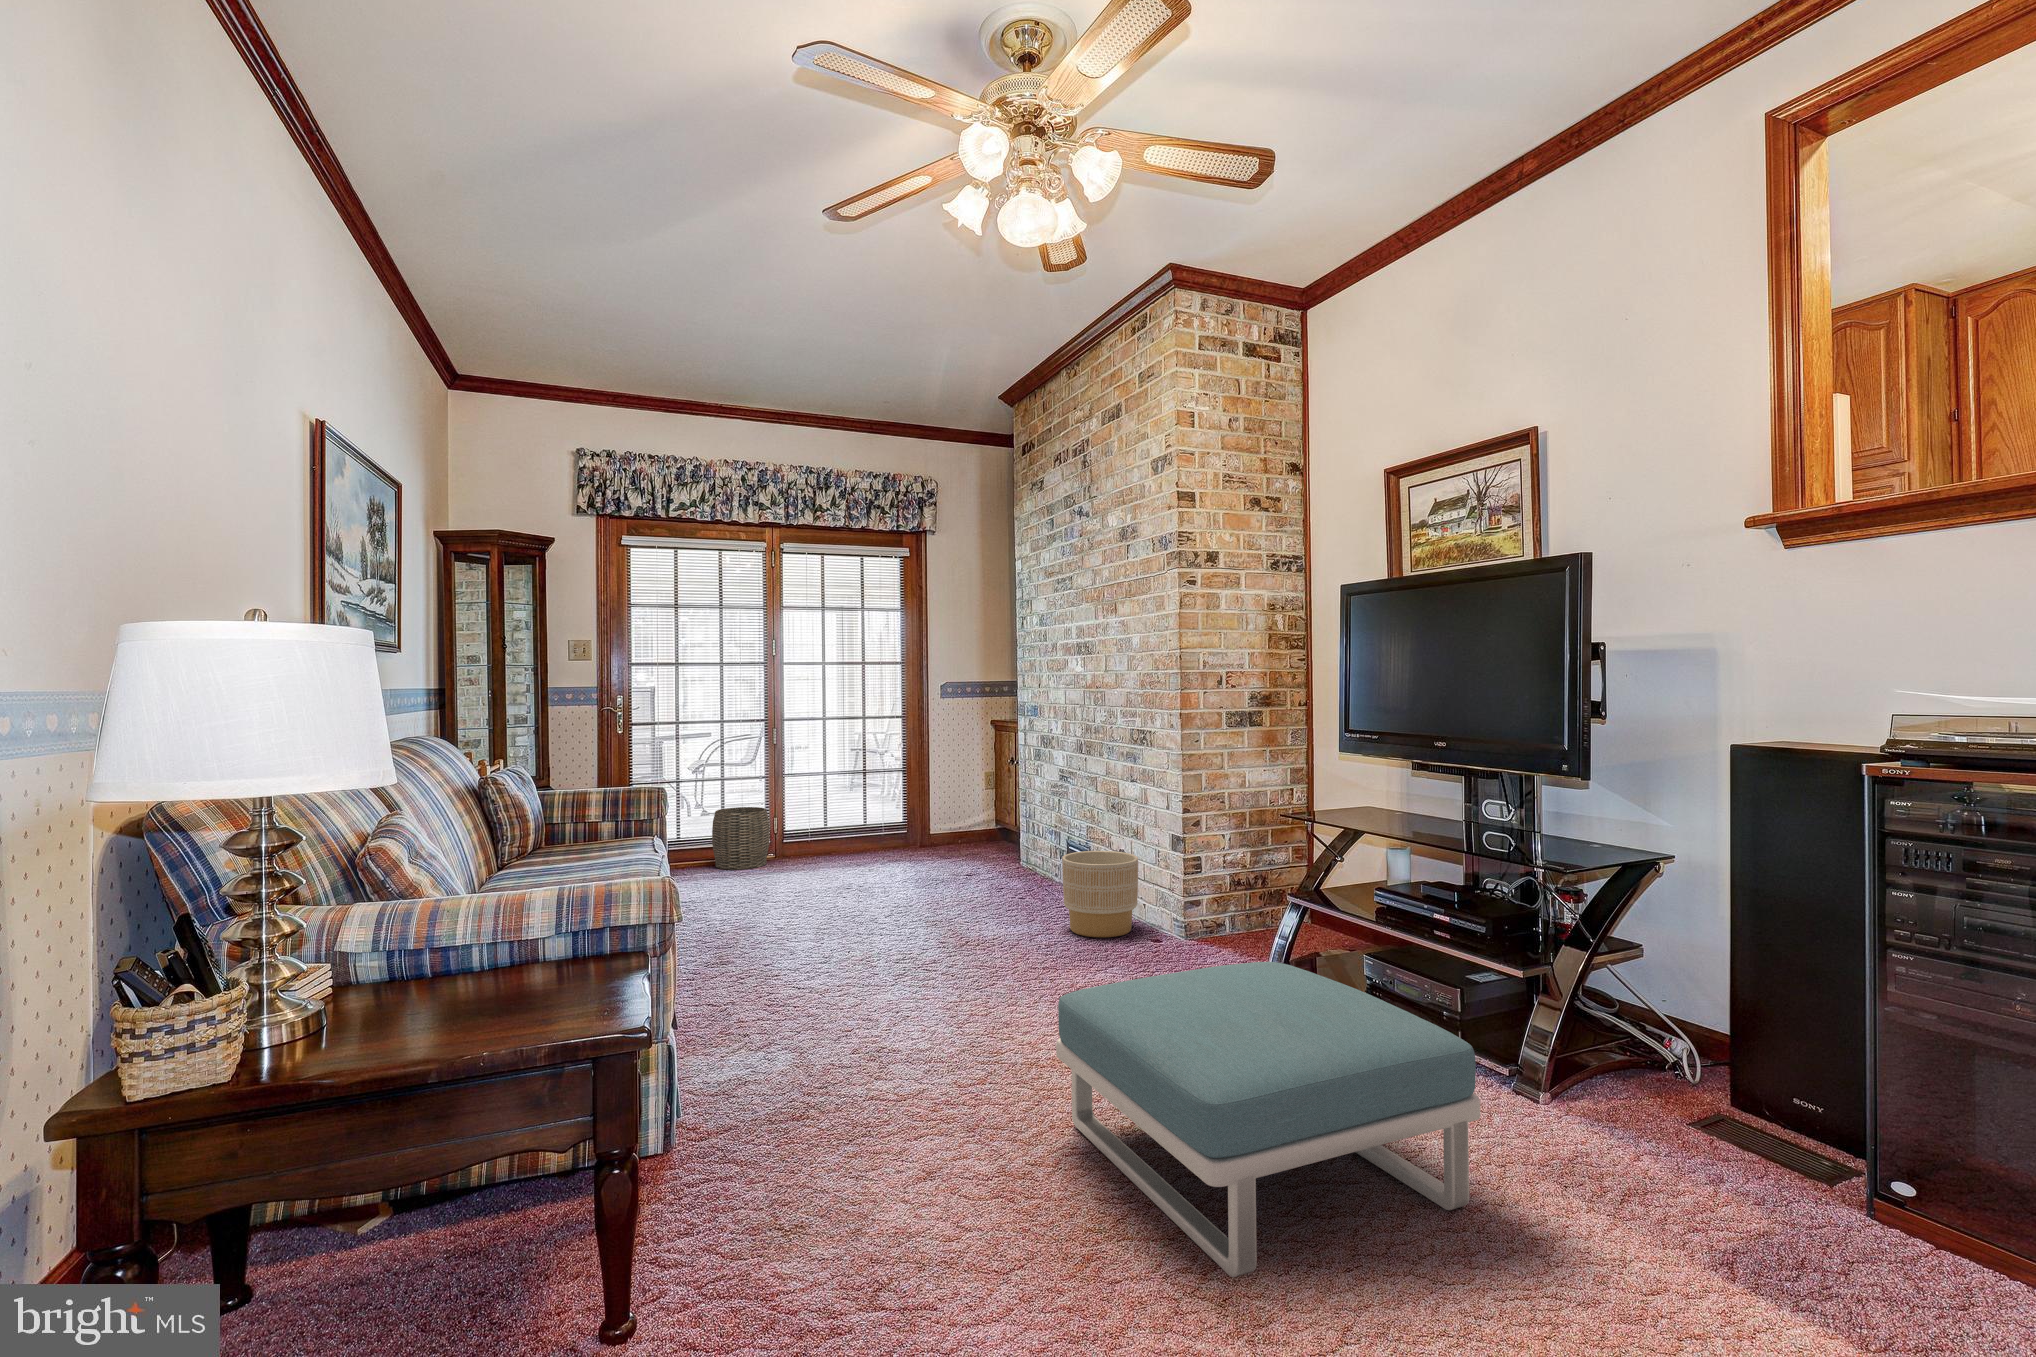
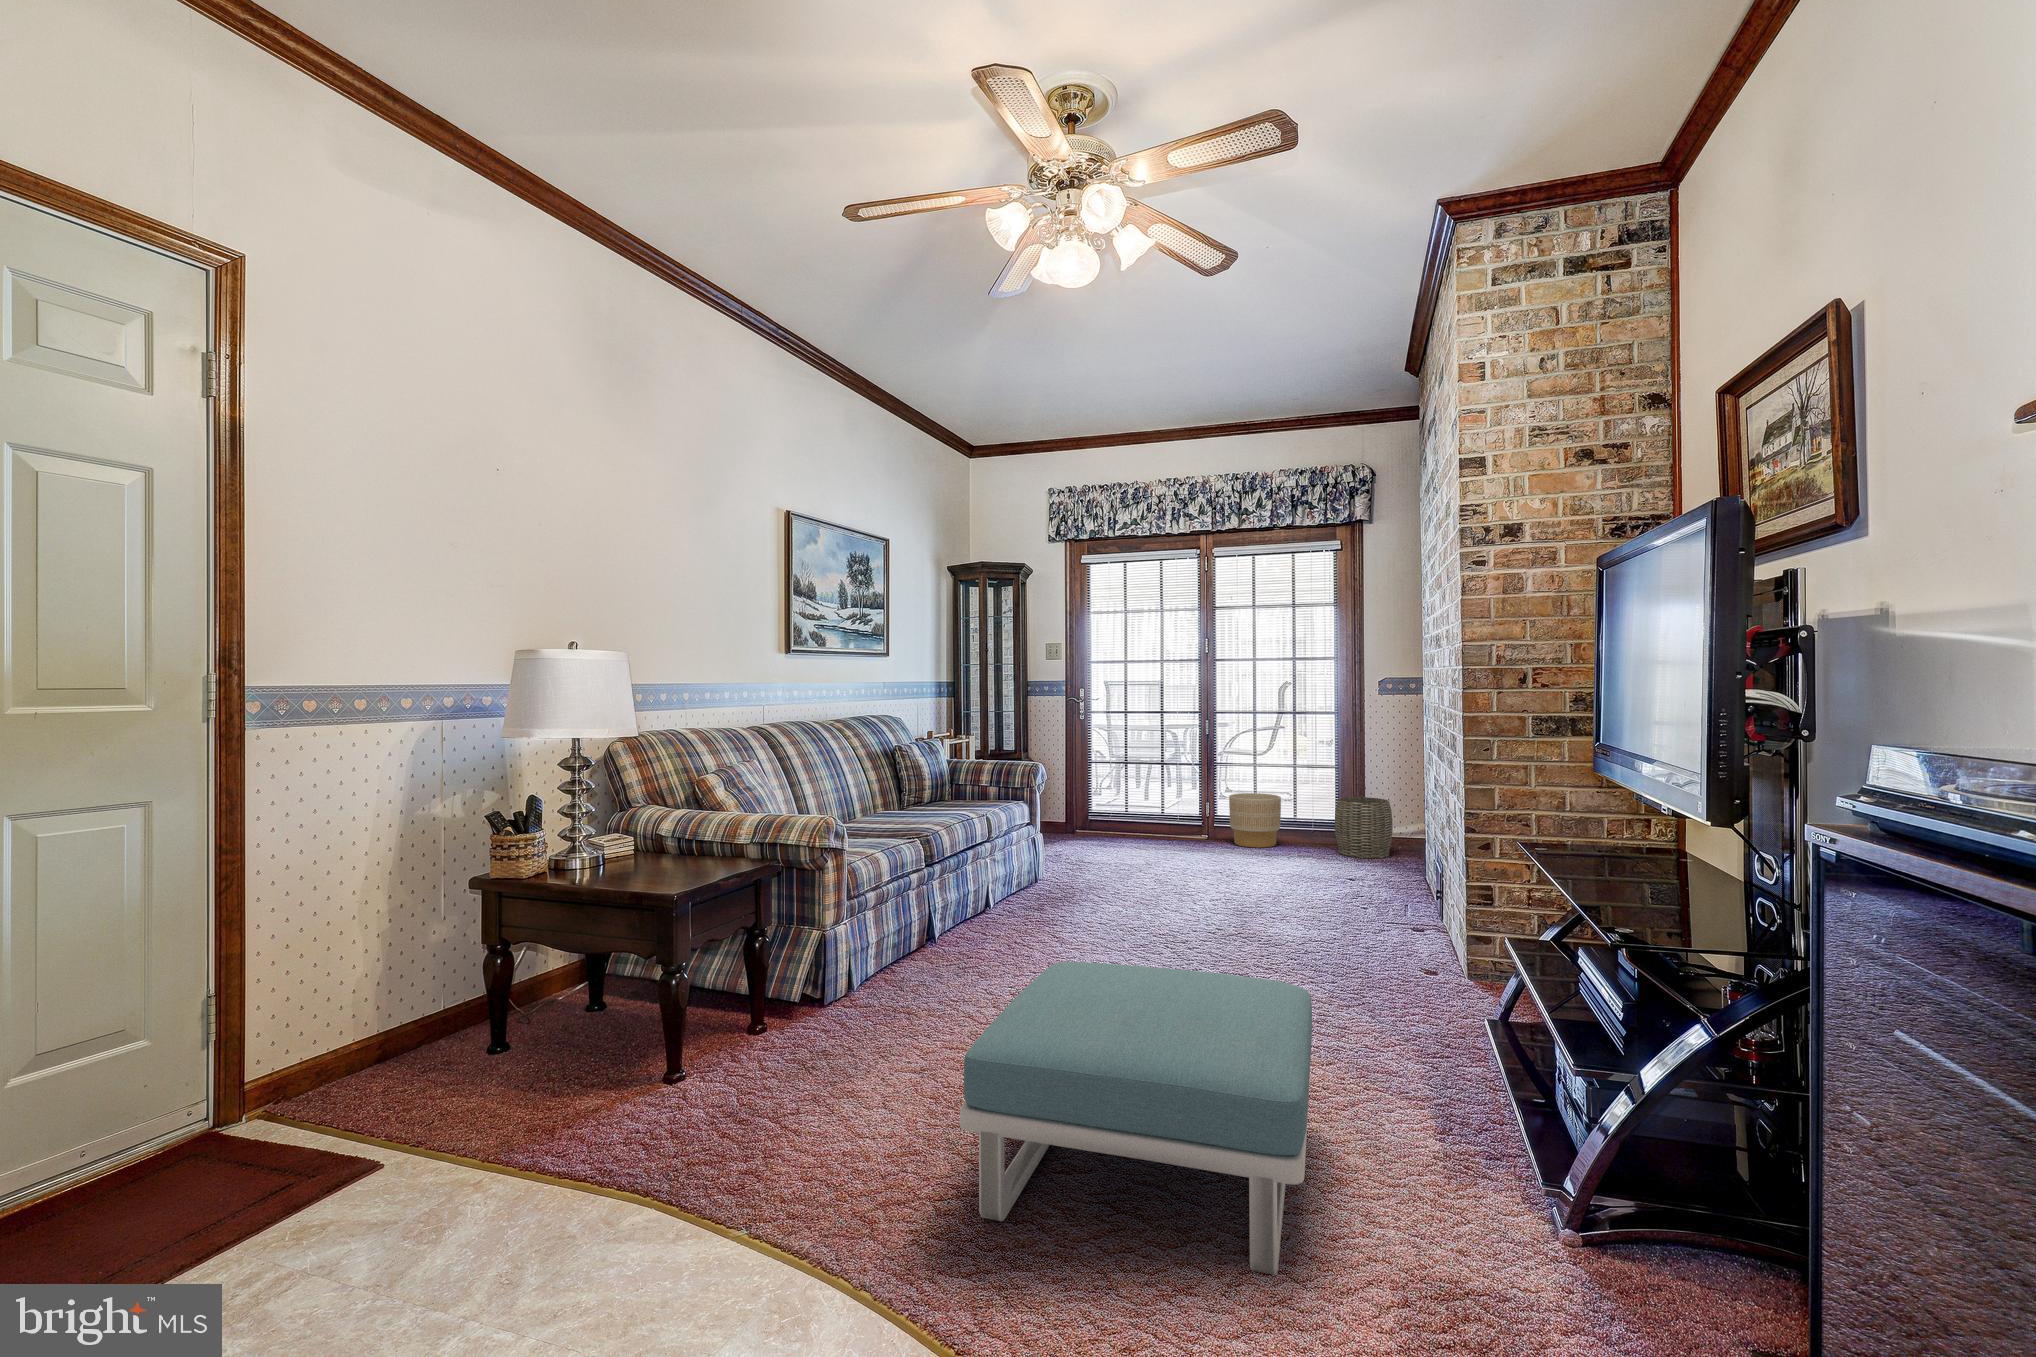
woven basket: present [712,807,770,870] -> present [1335,797,1393,858]
planter: present [1062,851,1138,938] -> present [1229,793,1281,848]

